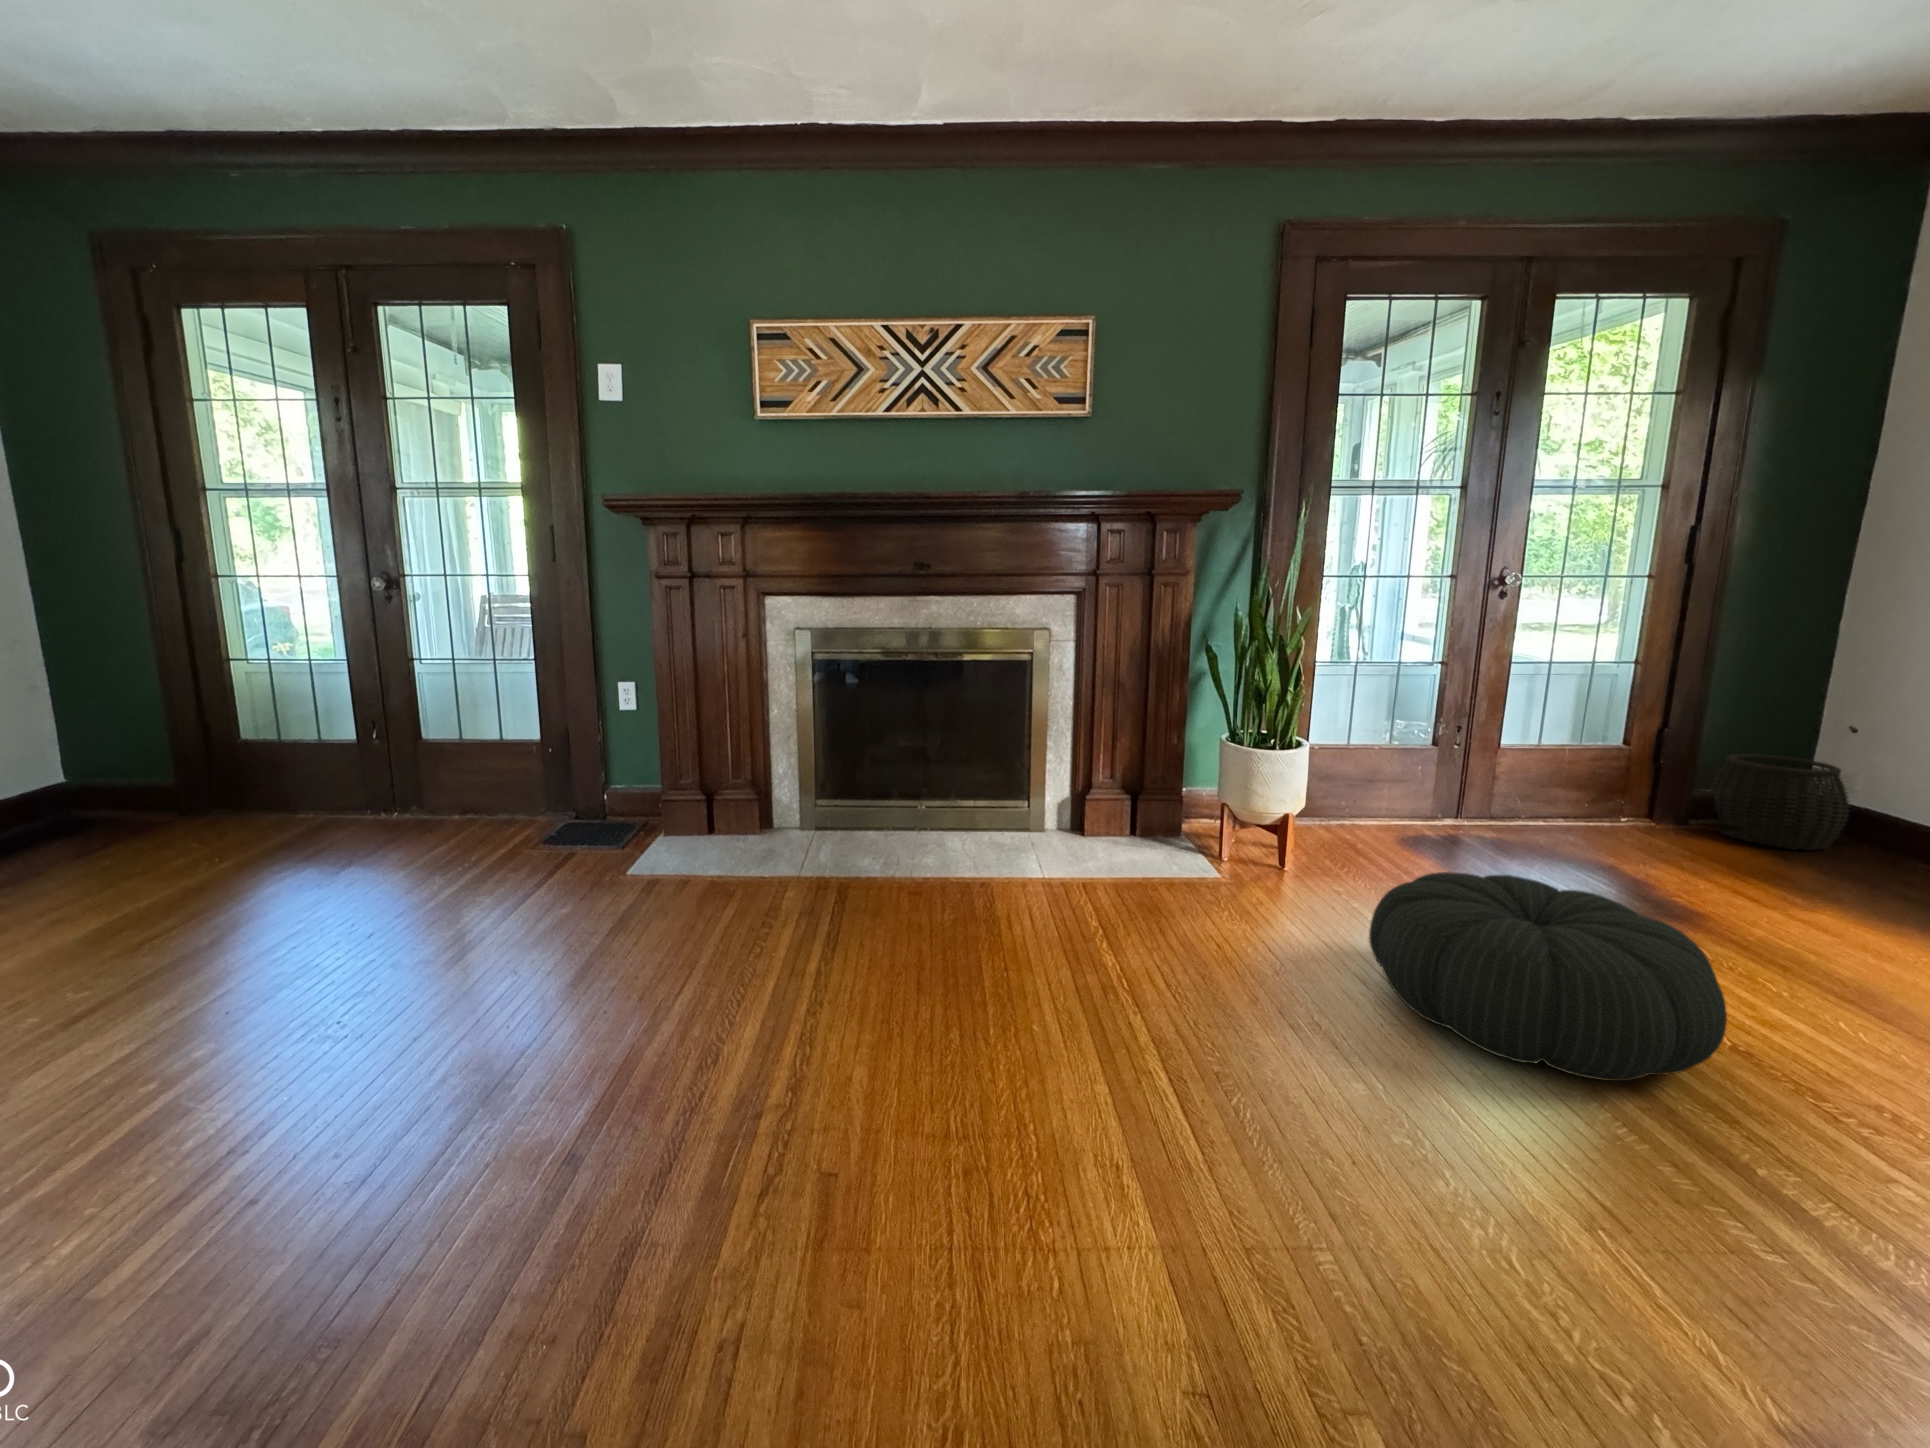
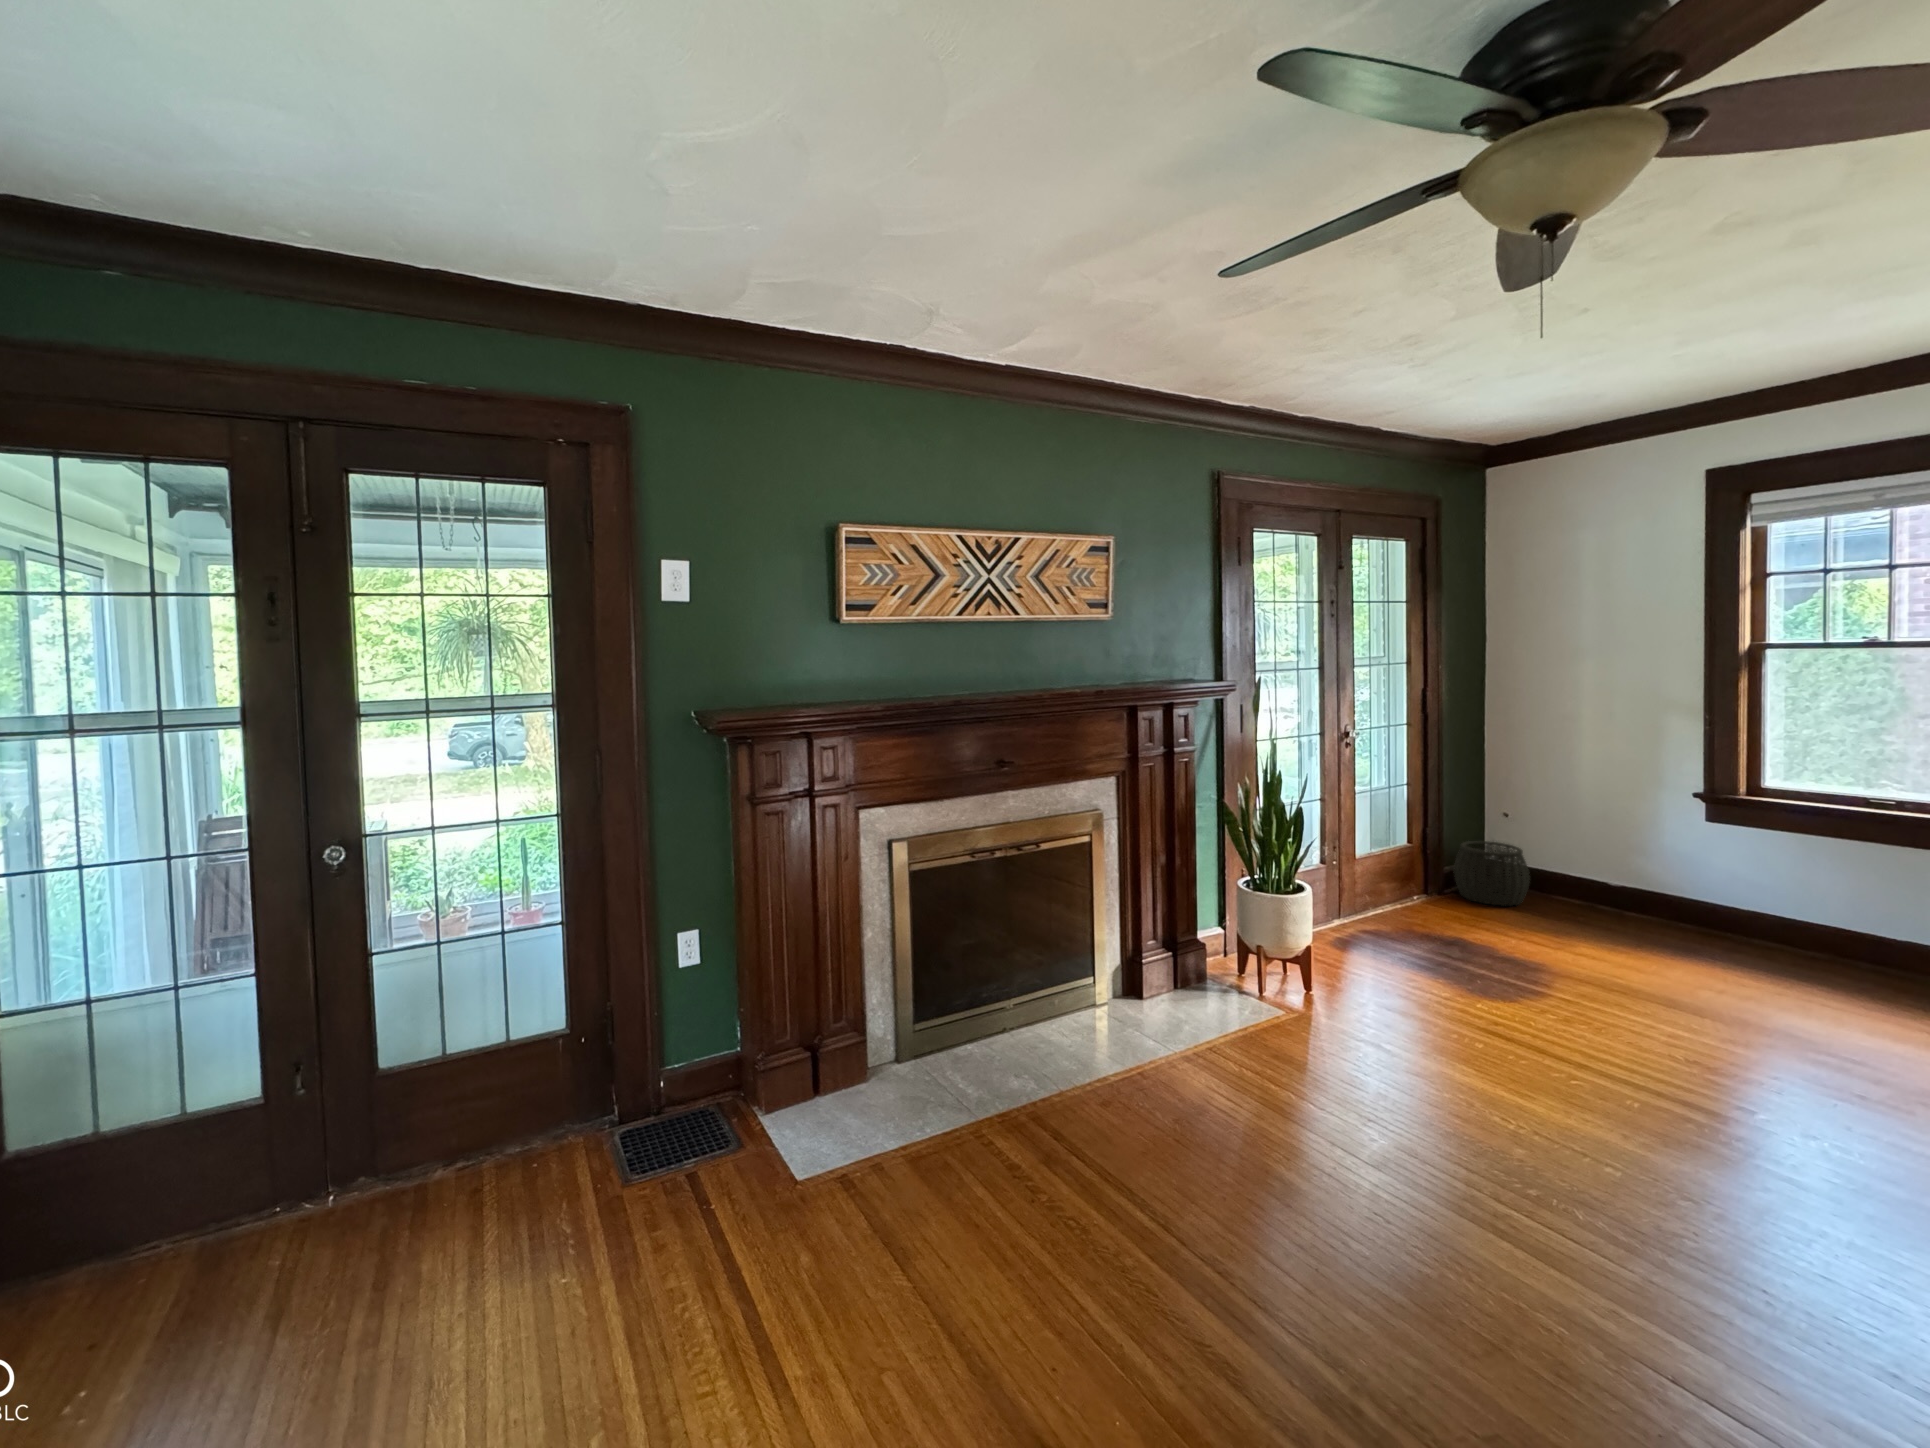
pouf: present [1369,872,1727,1081] -> none [1478,989,1725,1135]

